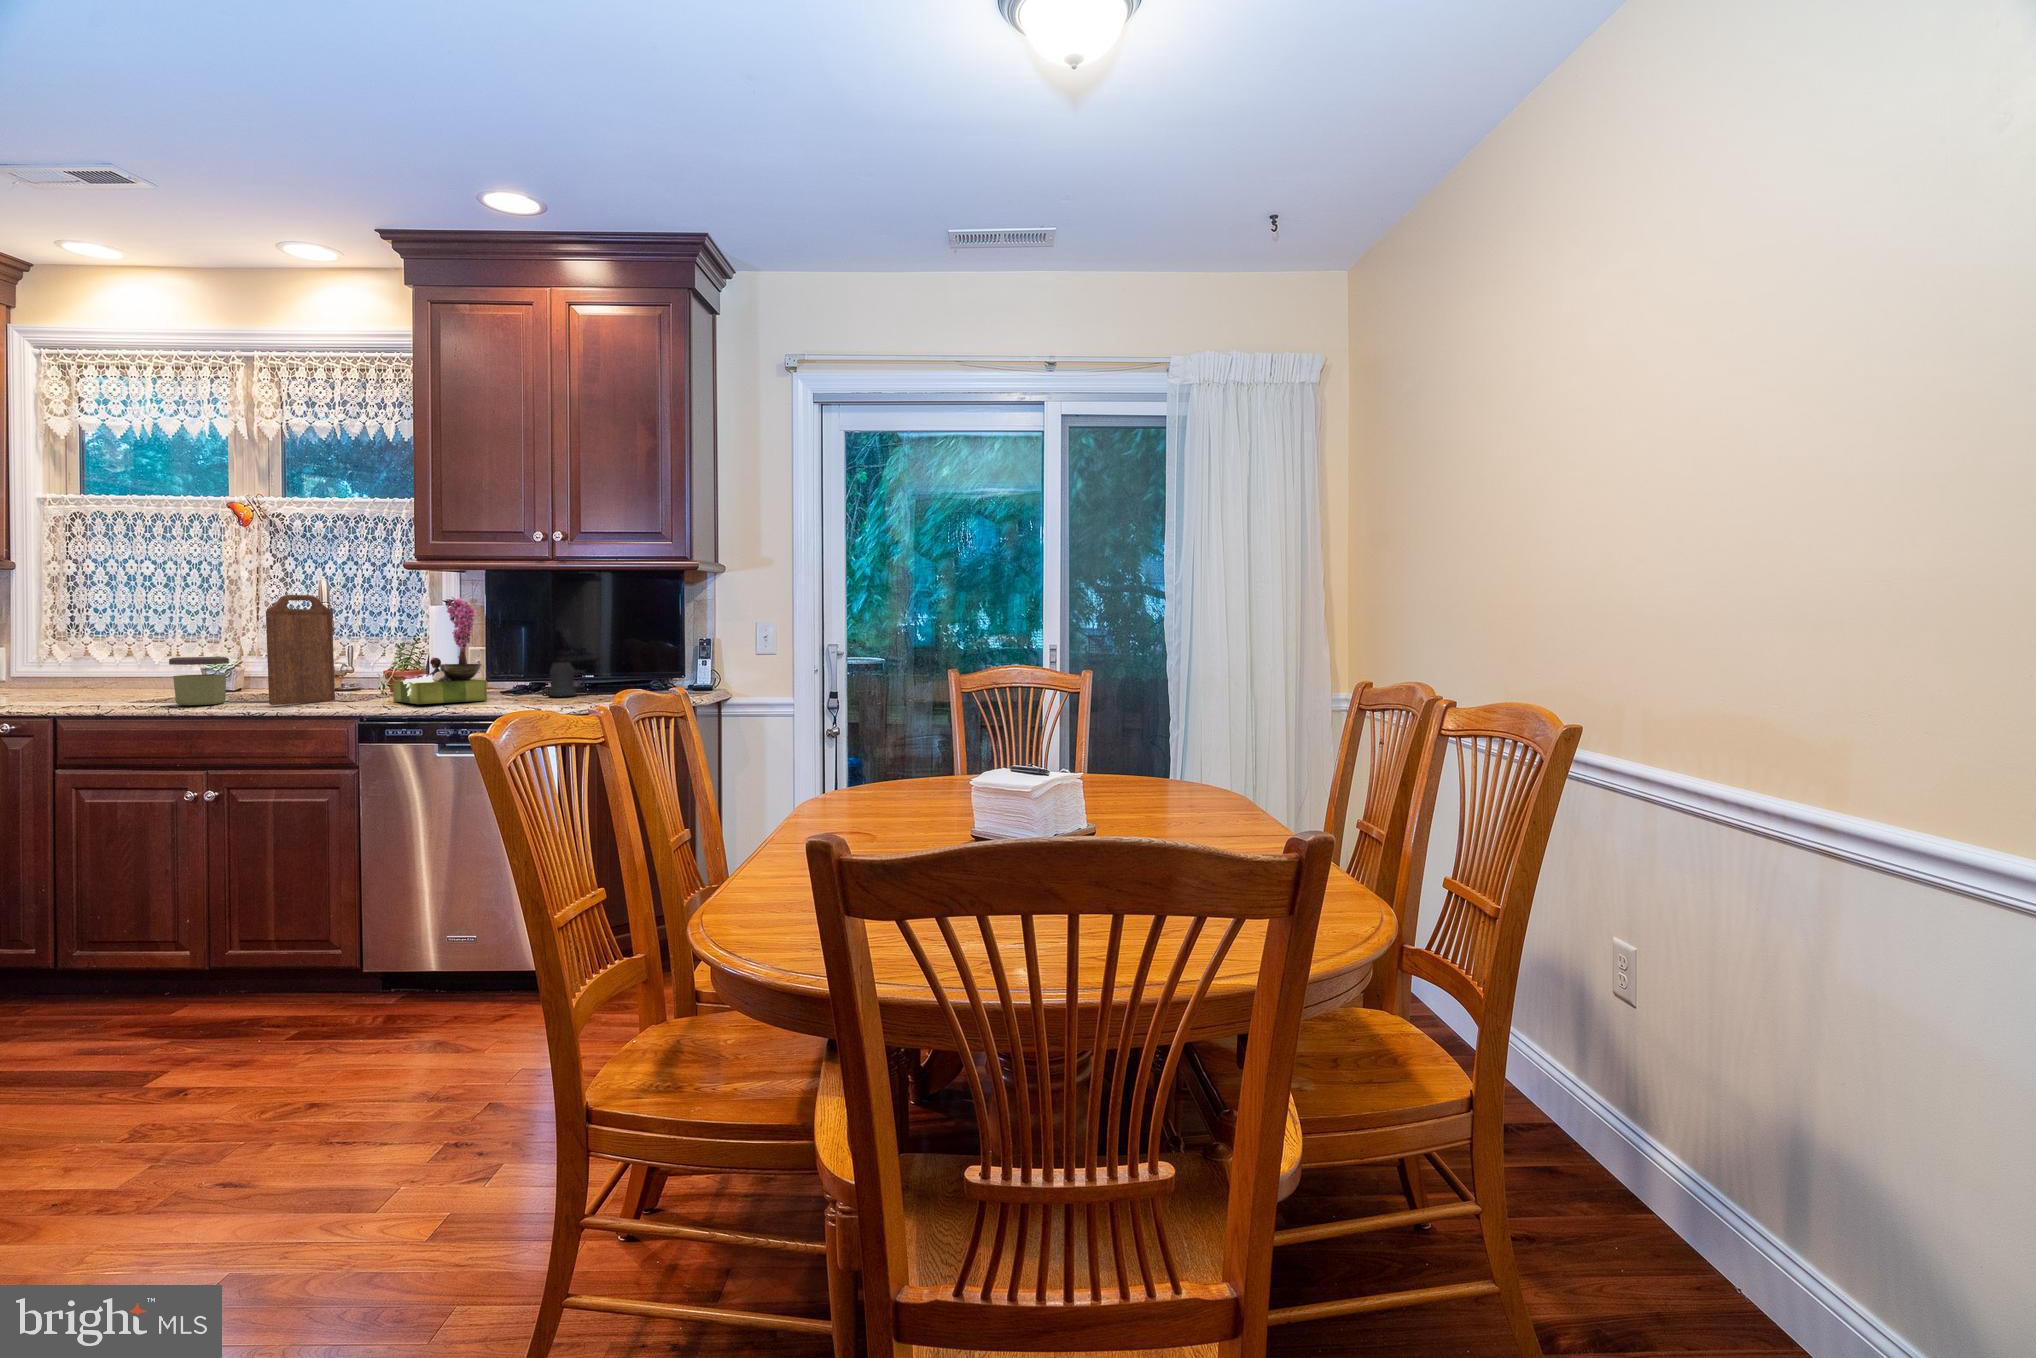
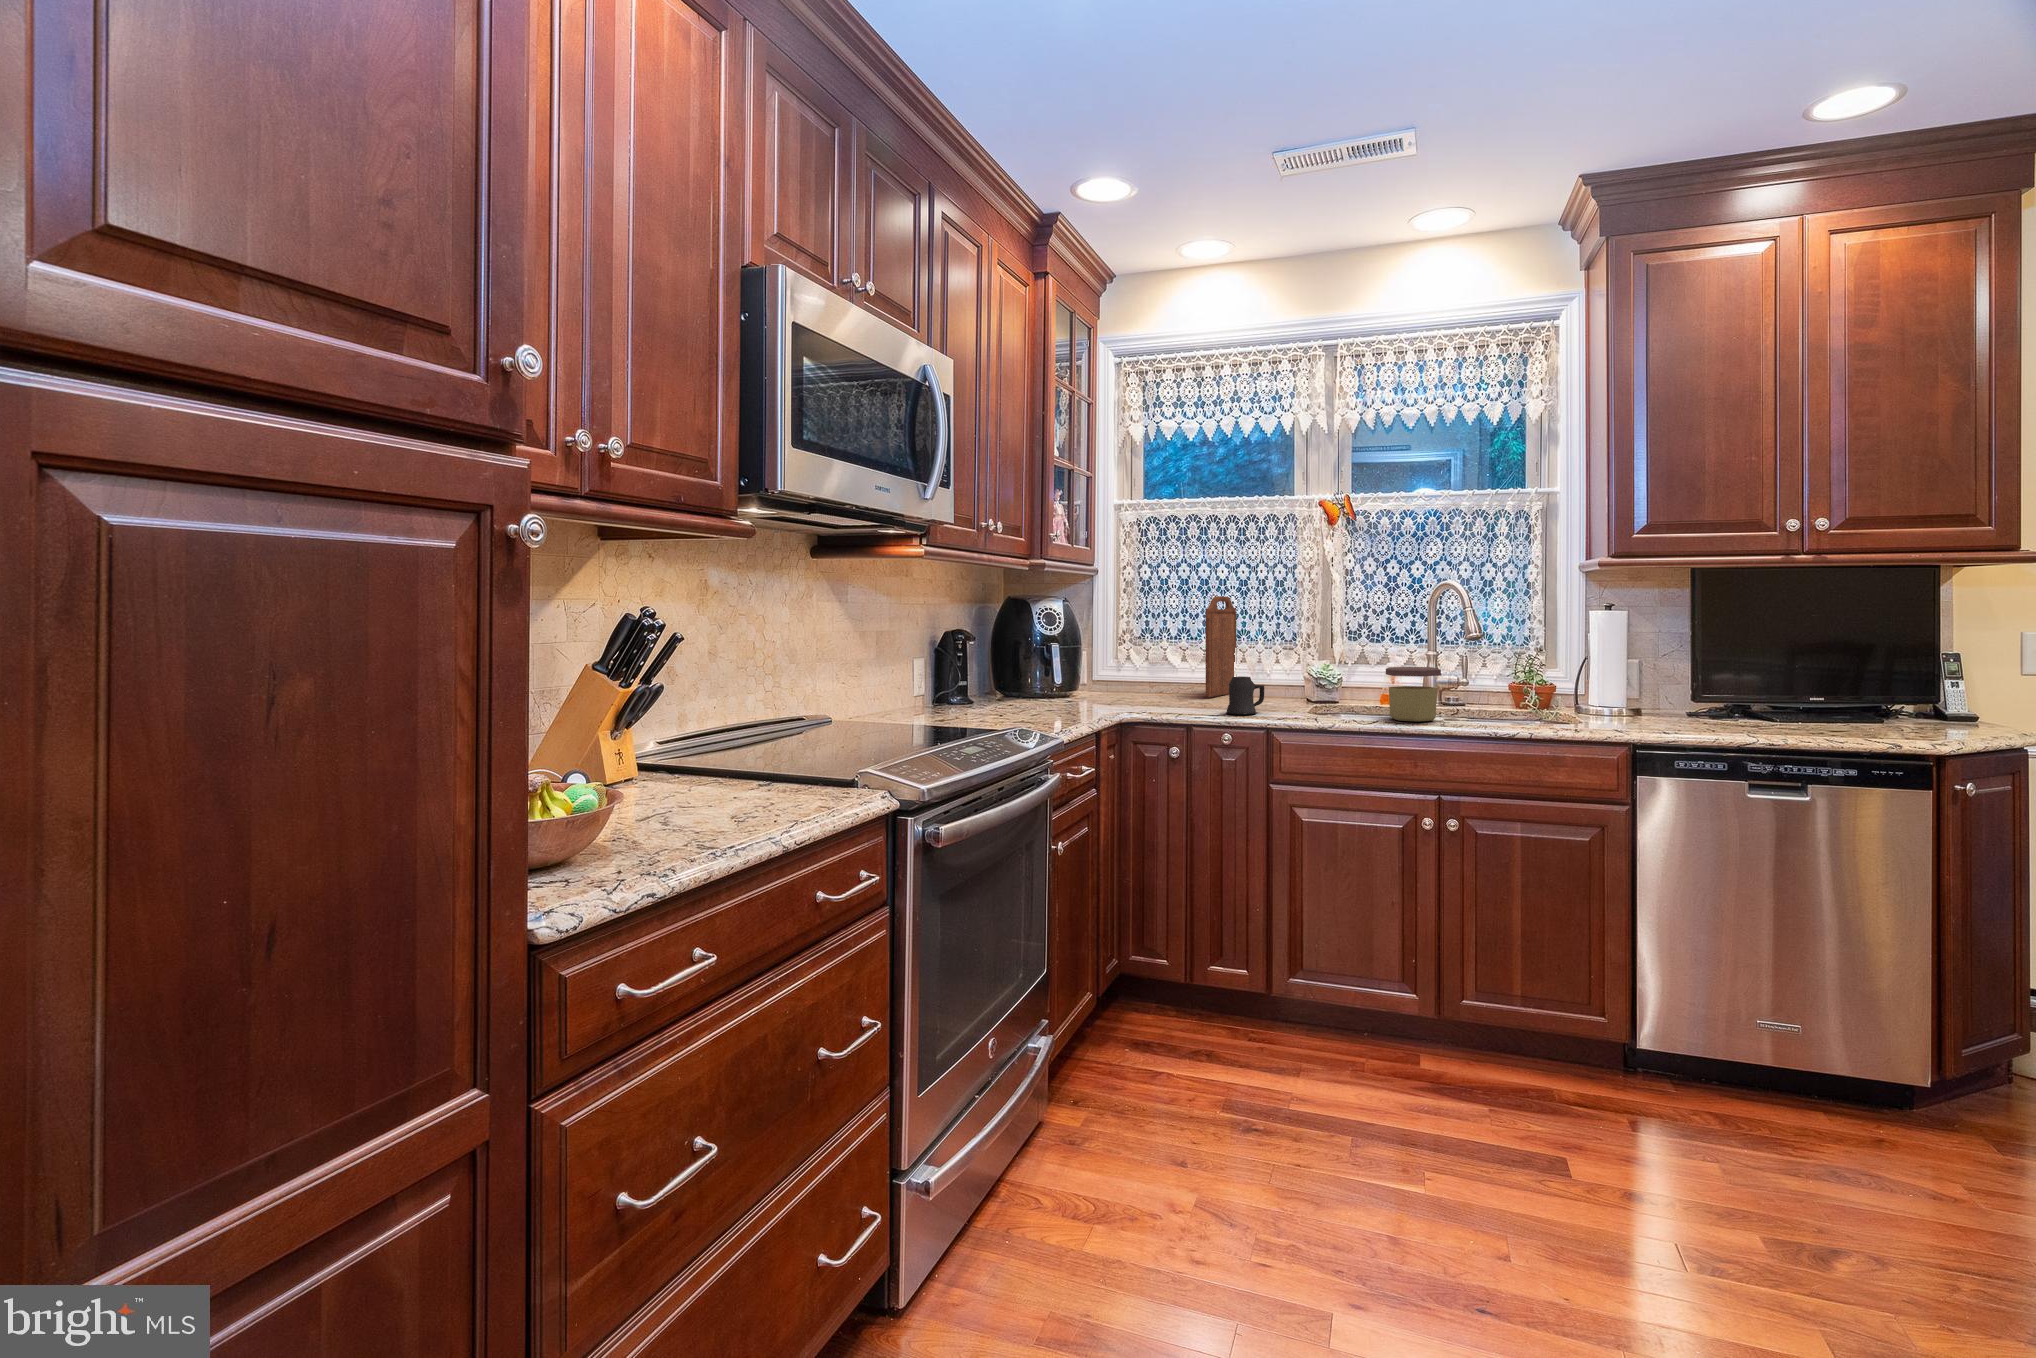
cutting board: present [266,595,335,705] -> present [1205,596,1236,697]
flower arrangement: present [393,597,487,704] -> none [1633,594,1758,726]
mug: present [549,663,586,697] -> present [1226,676,1264,714]

